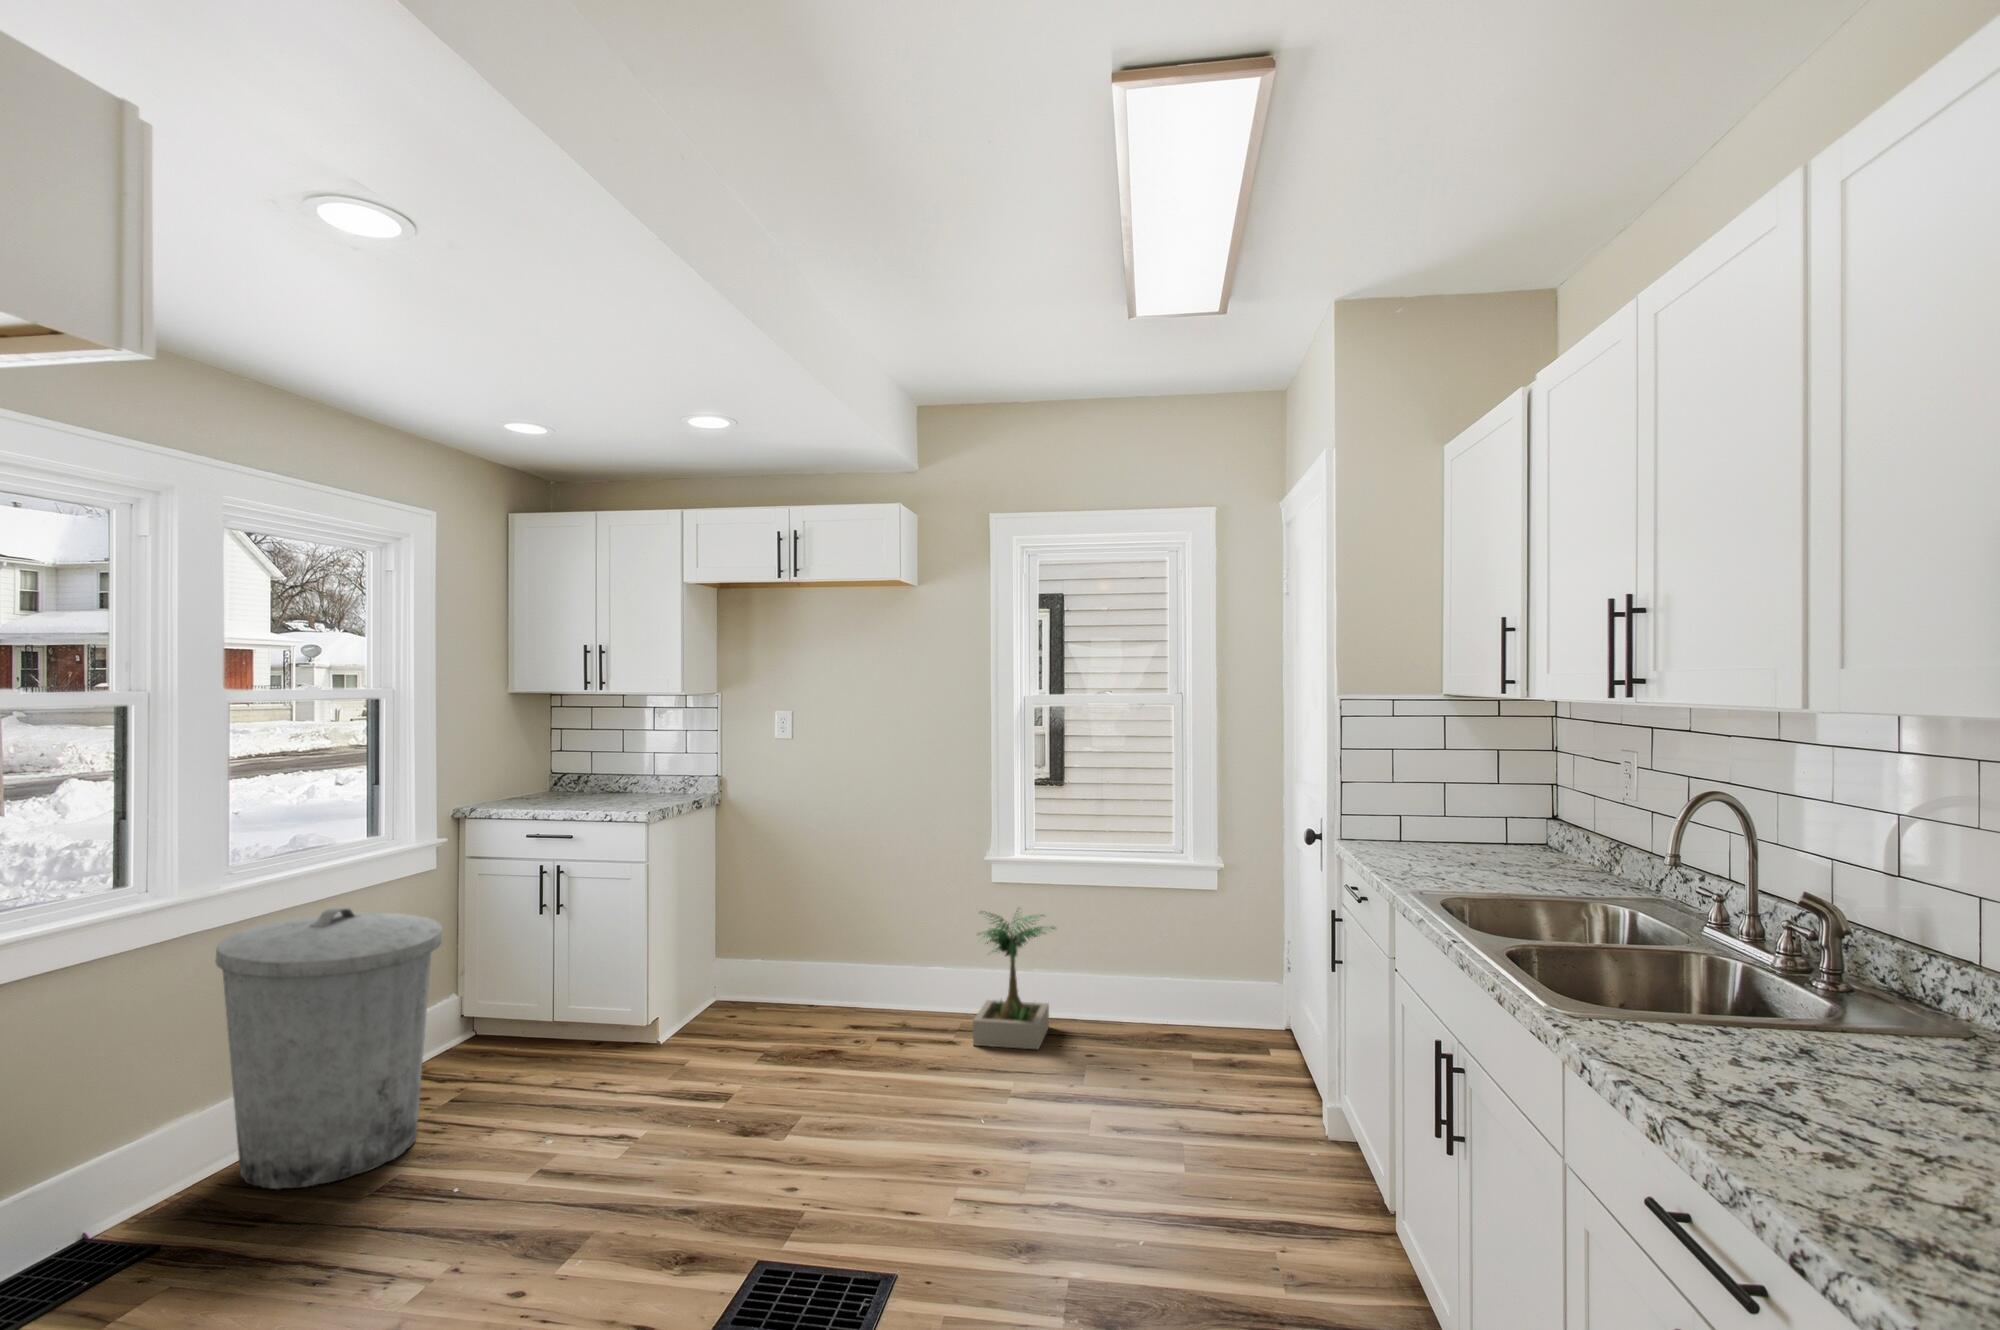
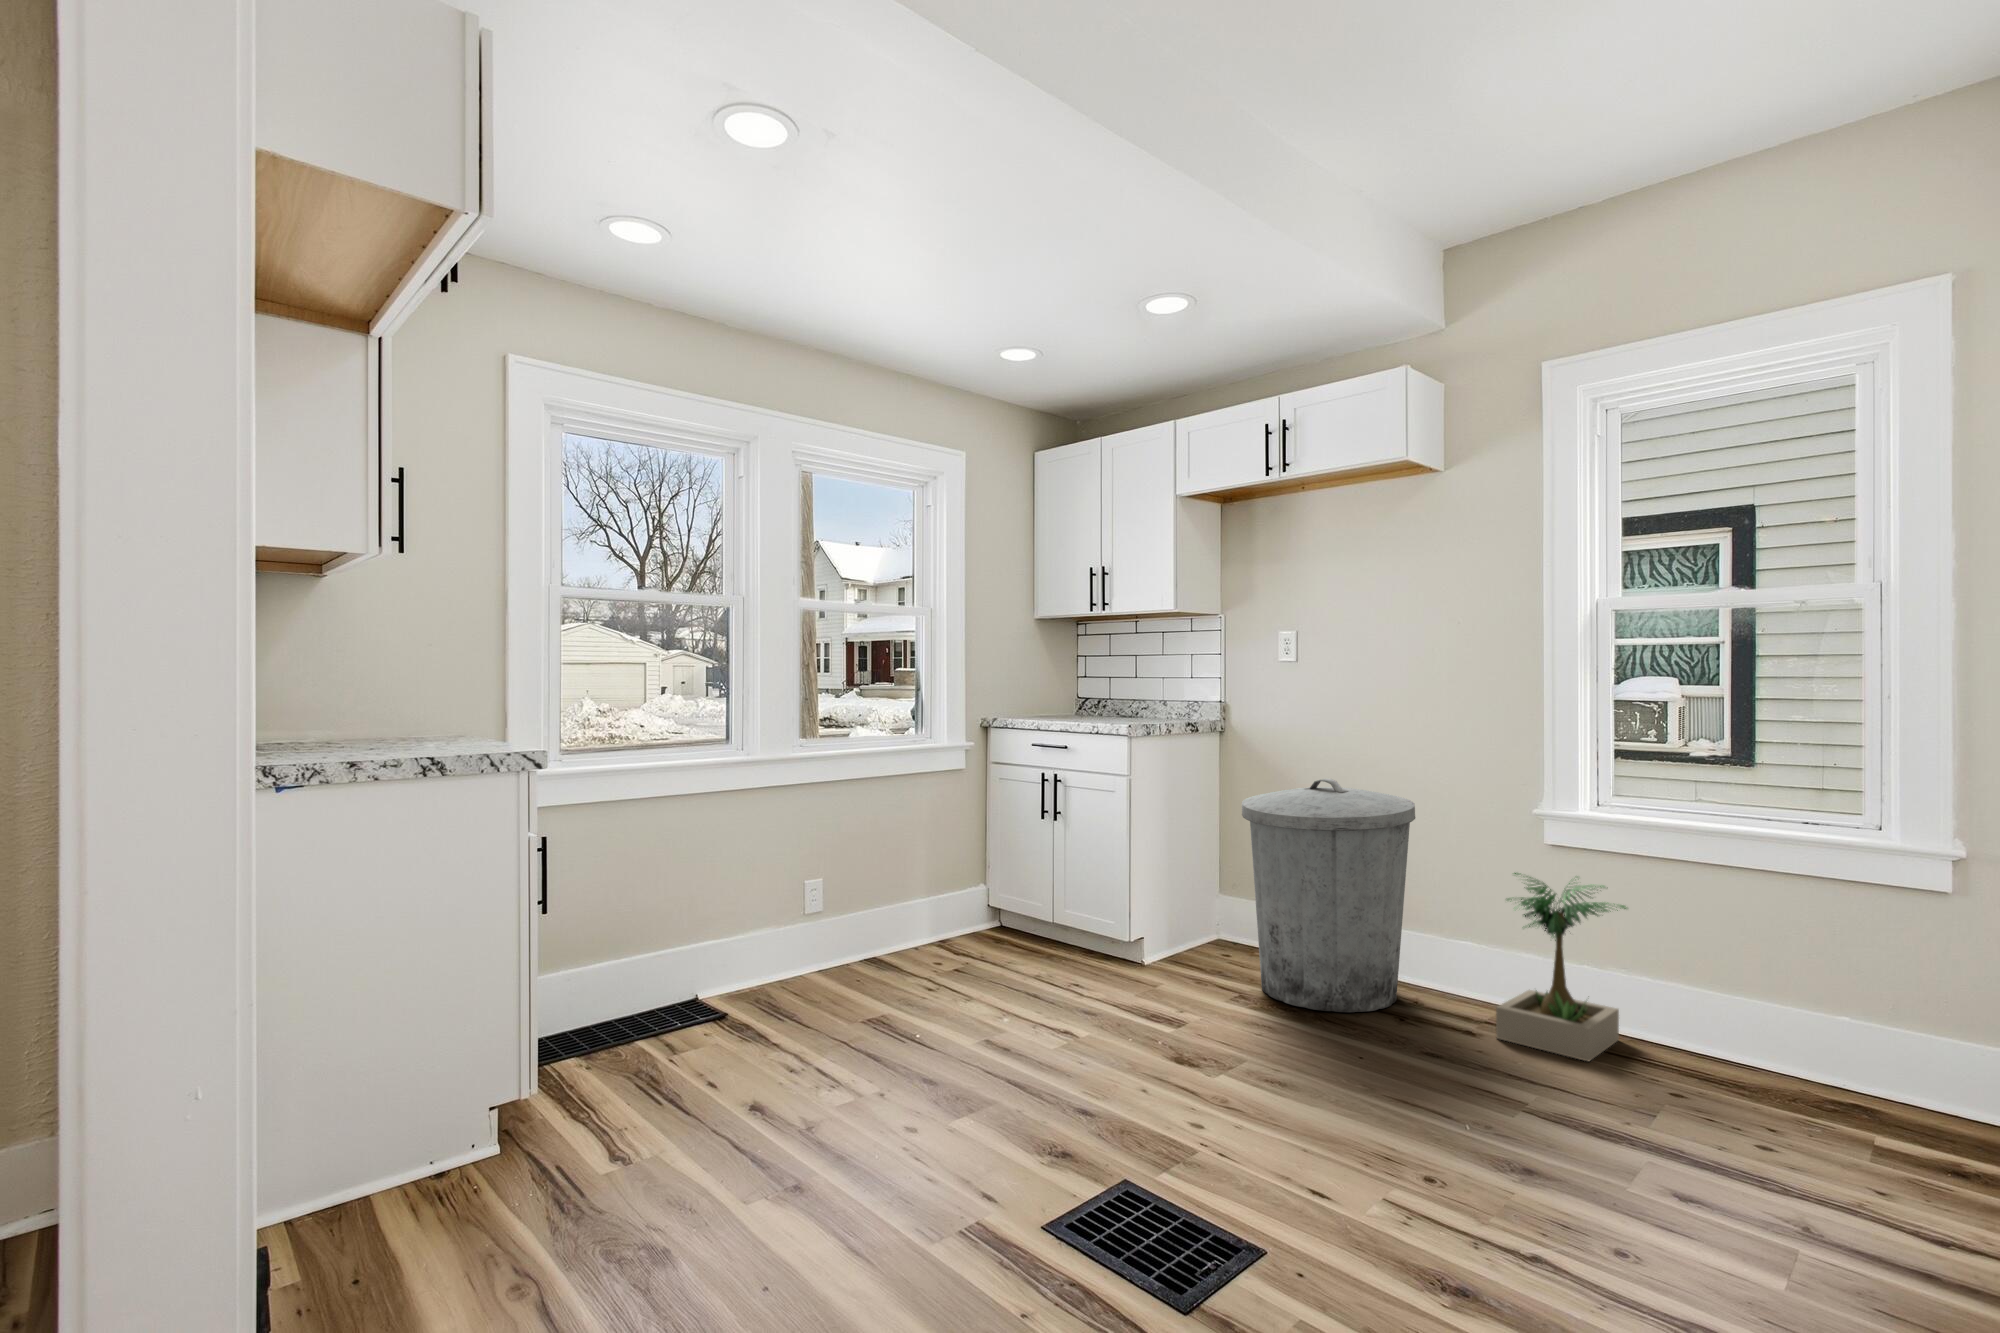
trash can: present [215,907,442,1189] -> present [1242,778,1415,1012]

